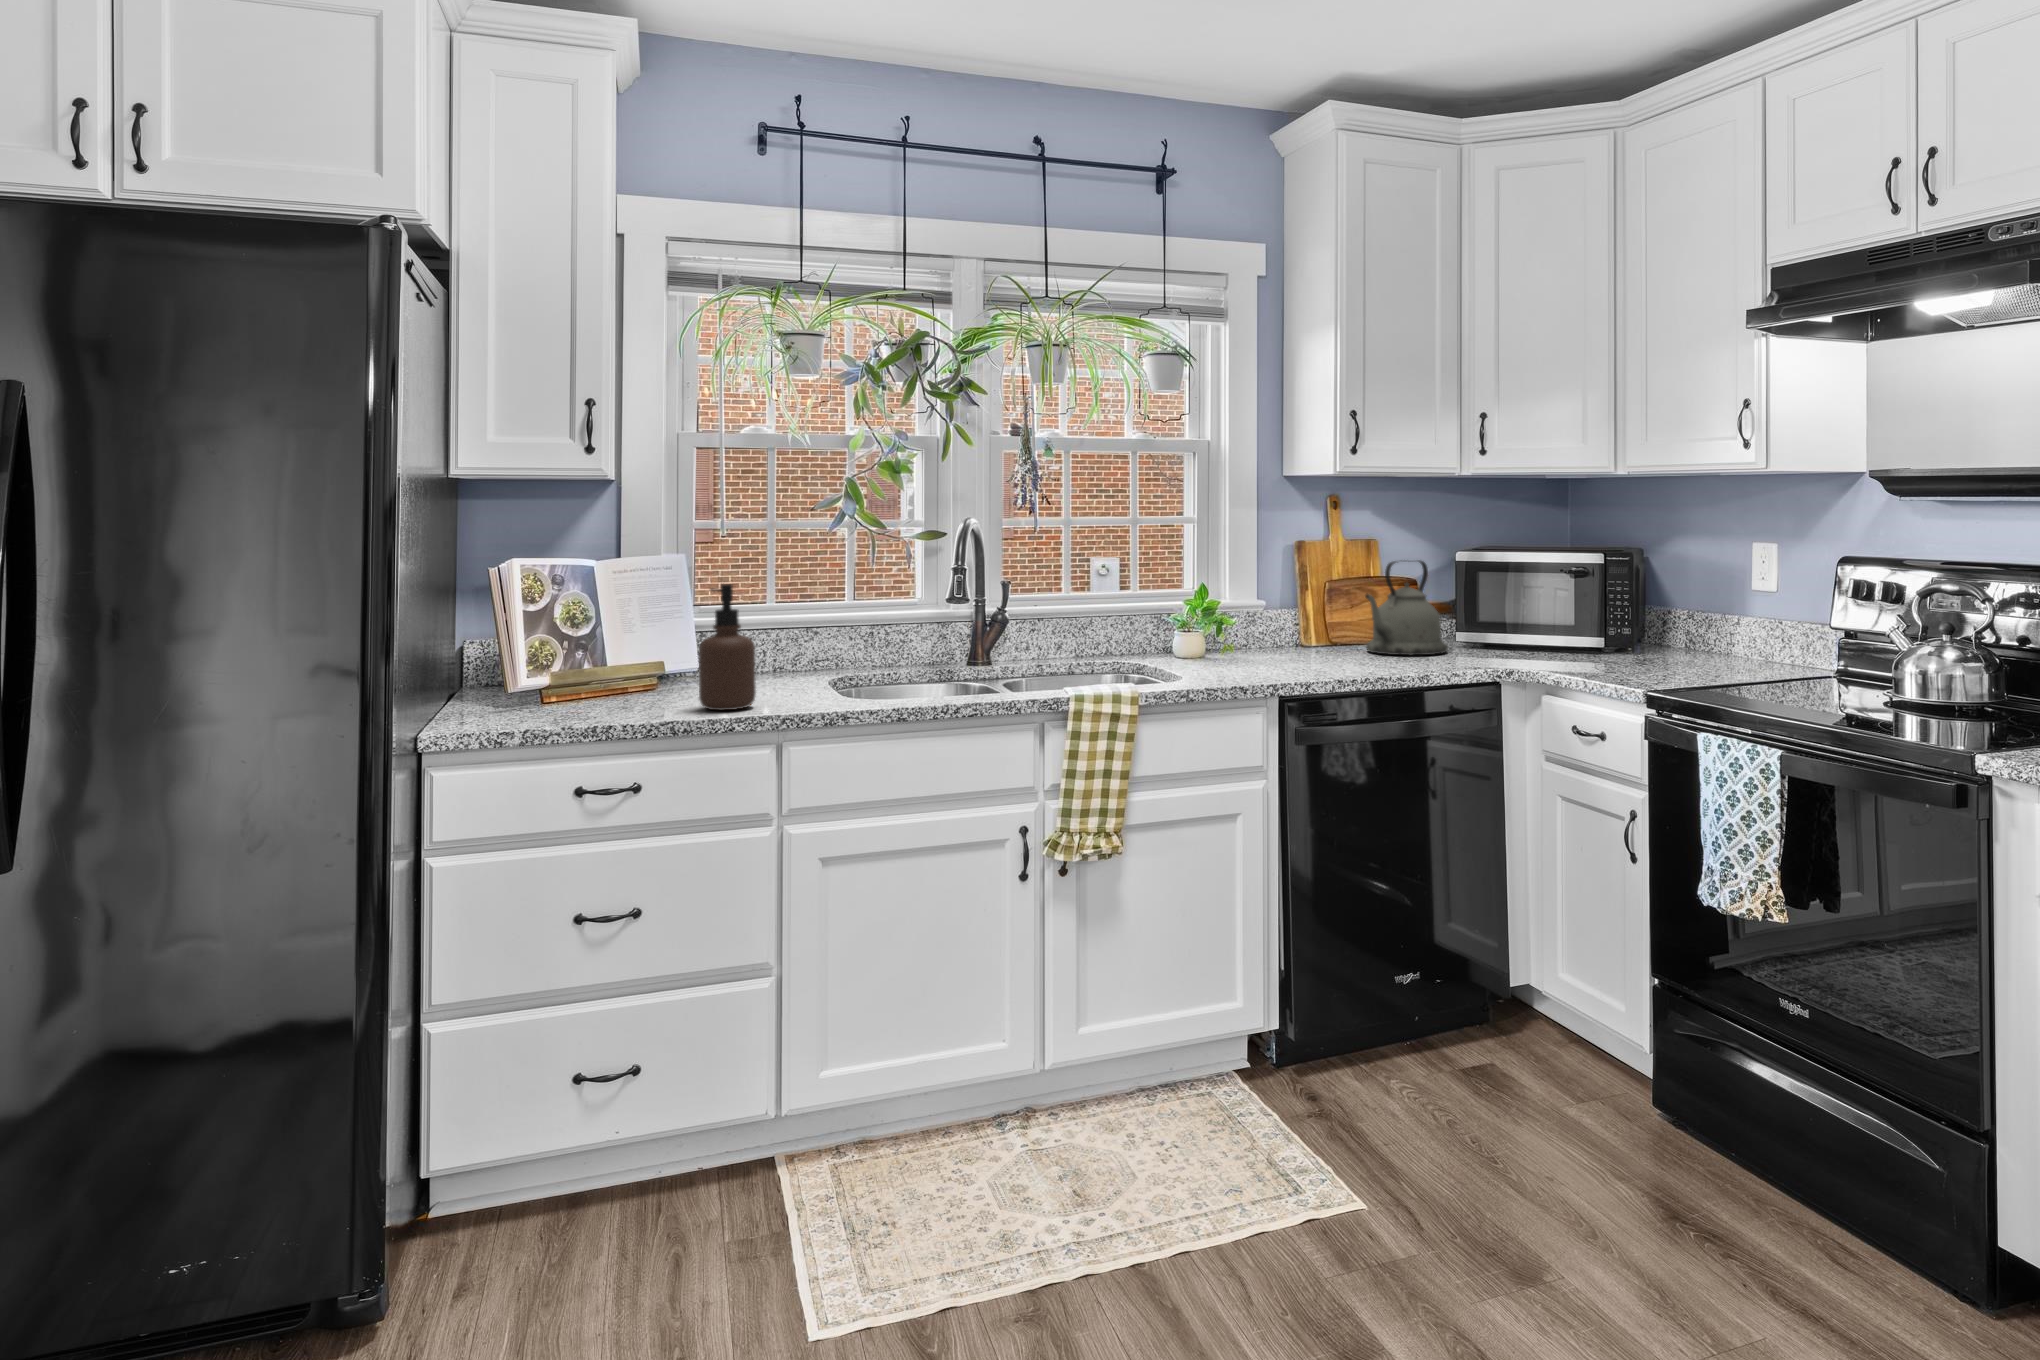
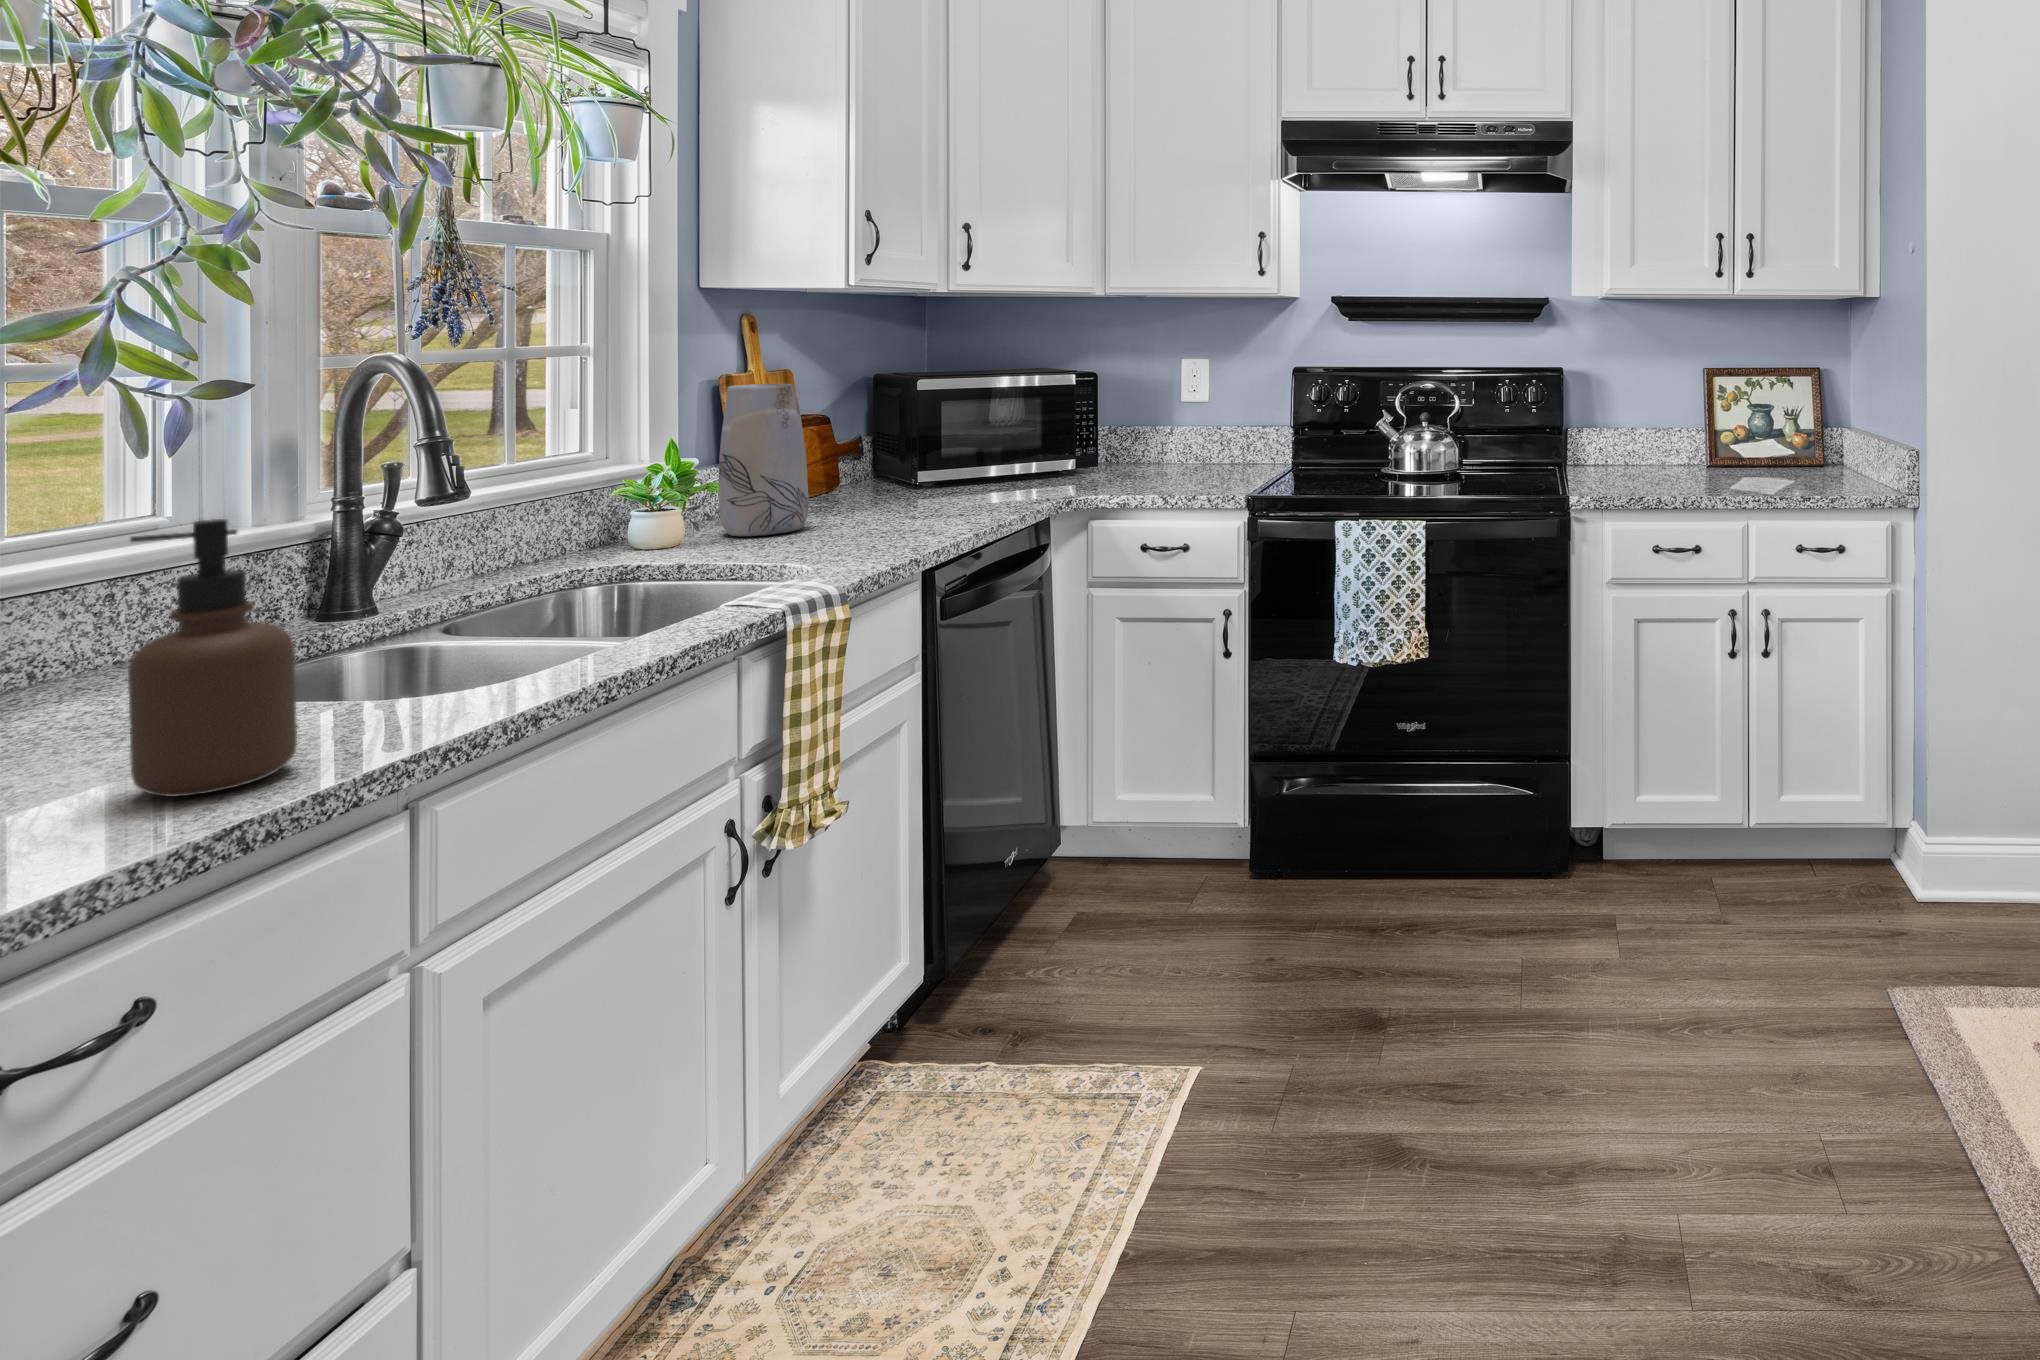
vase: none [1226,544,1286,661] -> present [719,384,809,536]
kettle: present [1365,561,1448,655] -> none [838,394,940,504]

